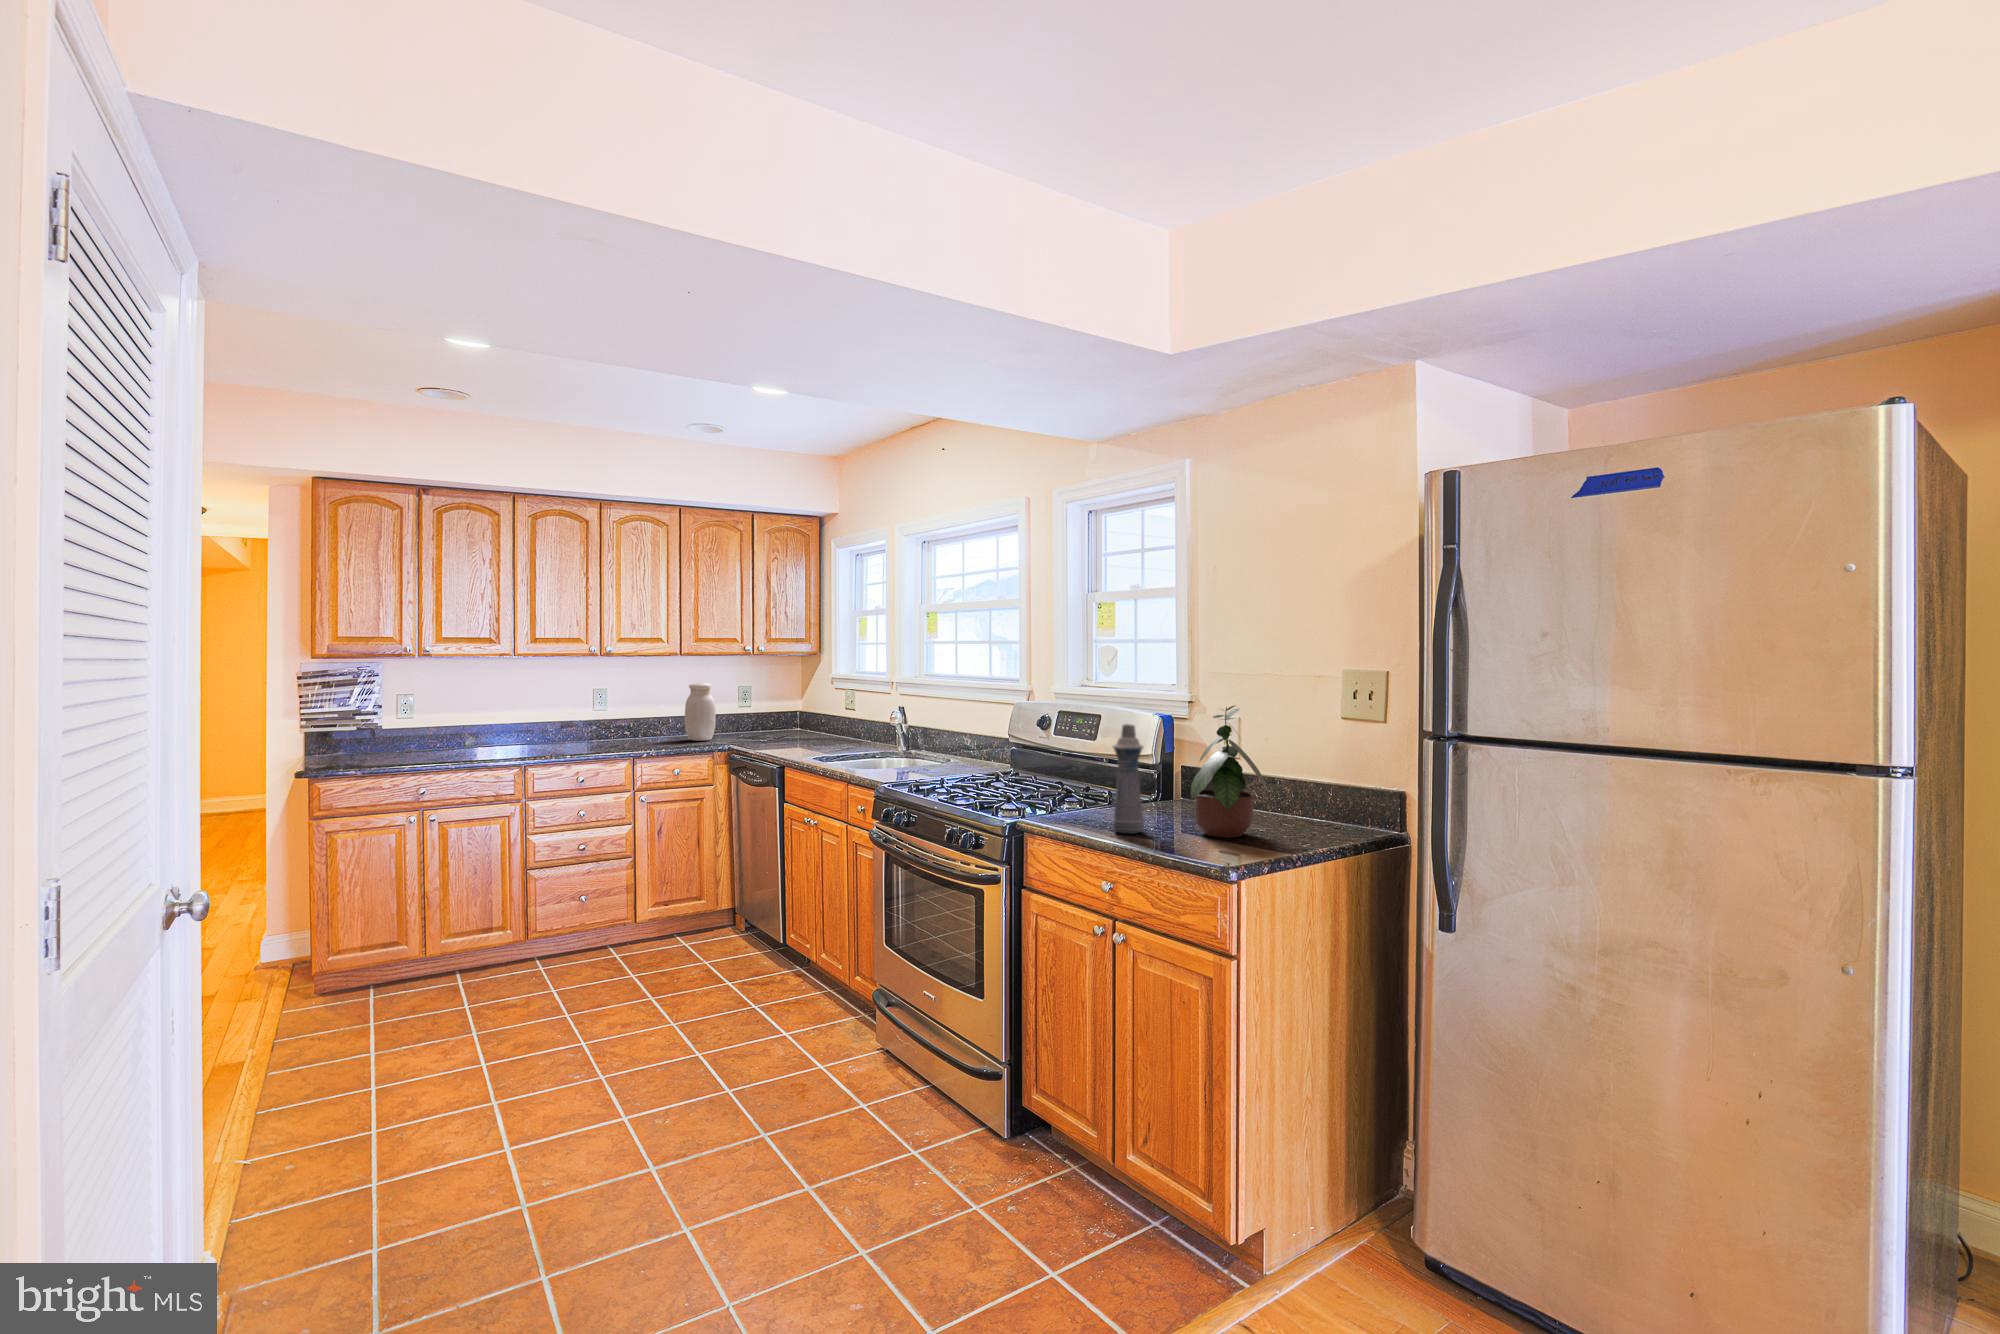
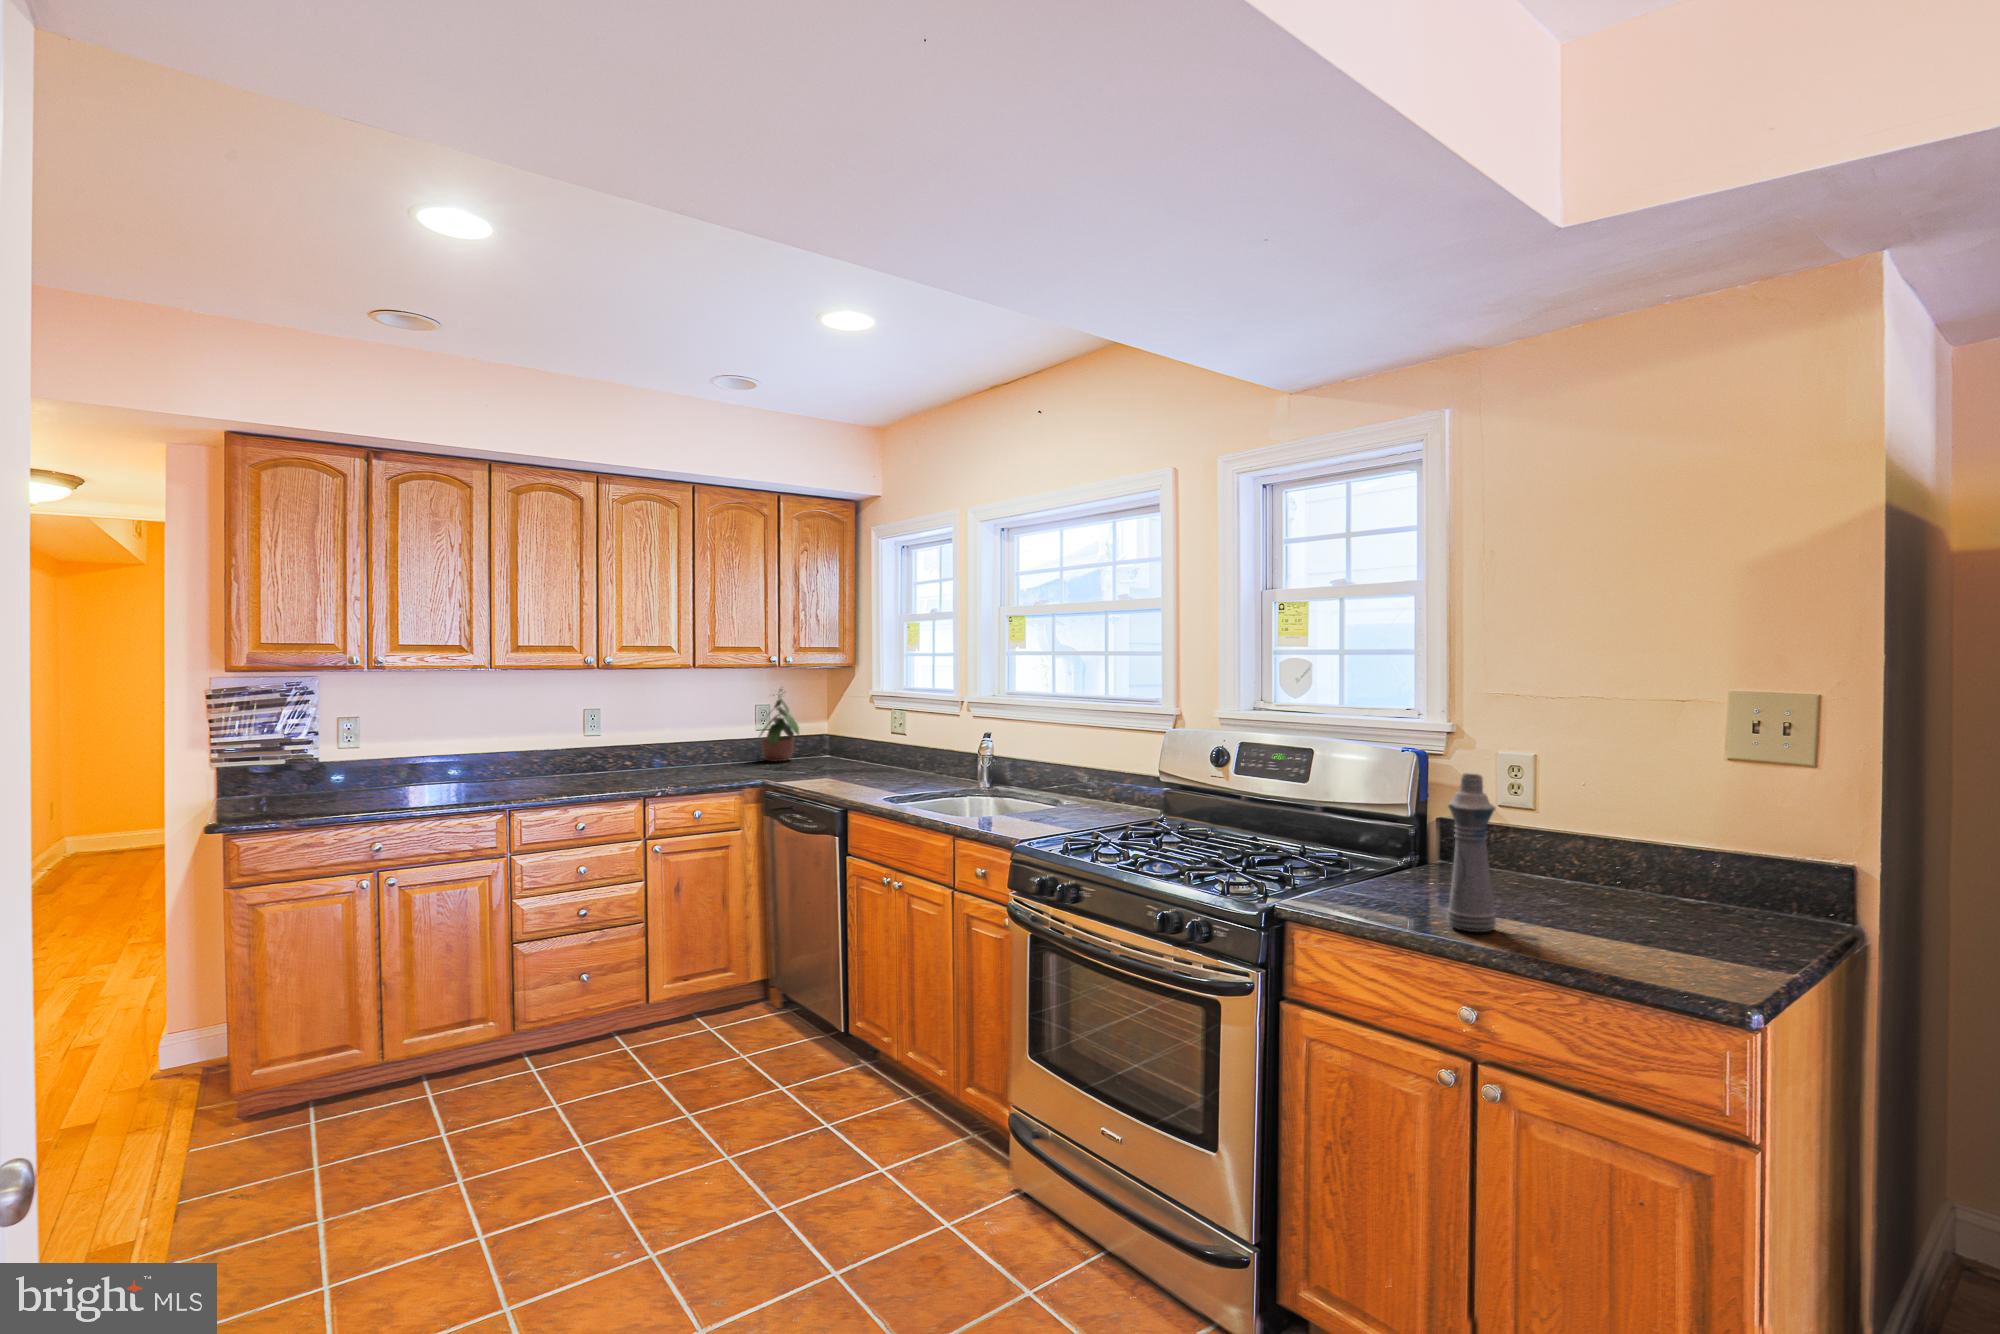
jar: present [685,683,716,741] -> none [701,700,738,770]
potted plant: present [1190,705,1267,837] -> present [760,689,799,761]

